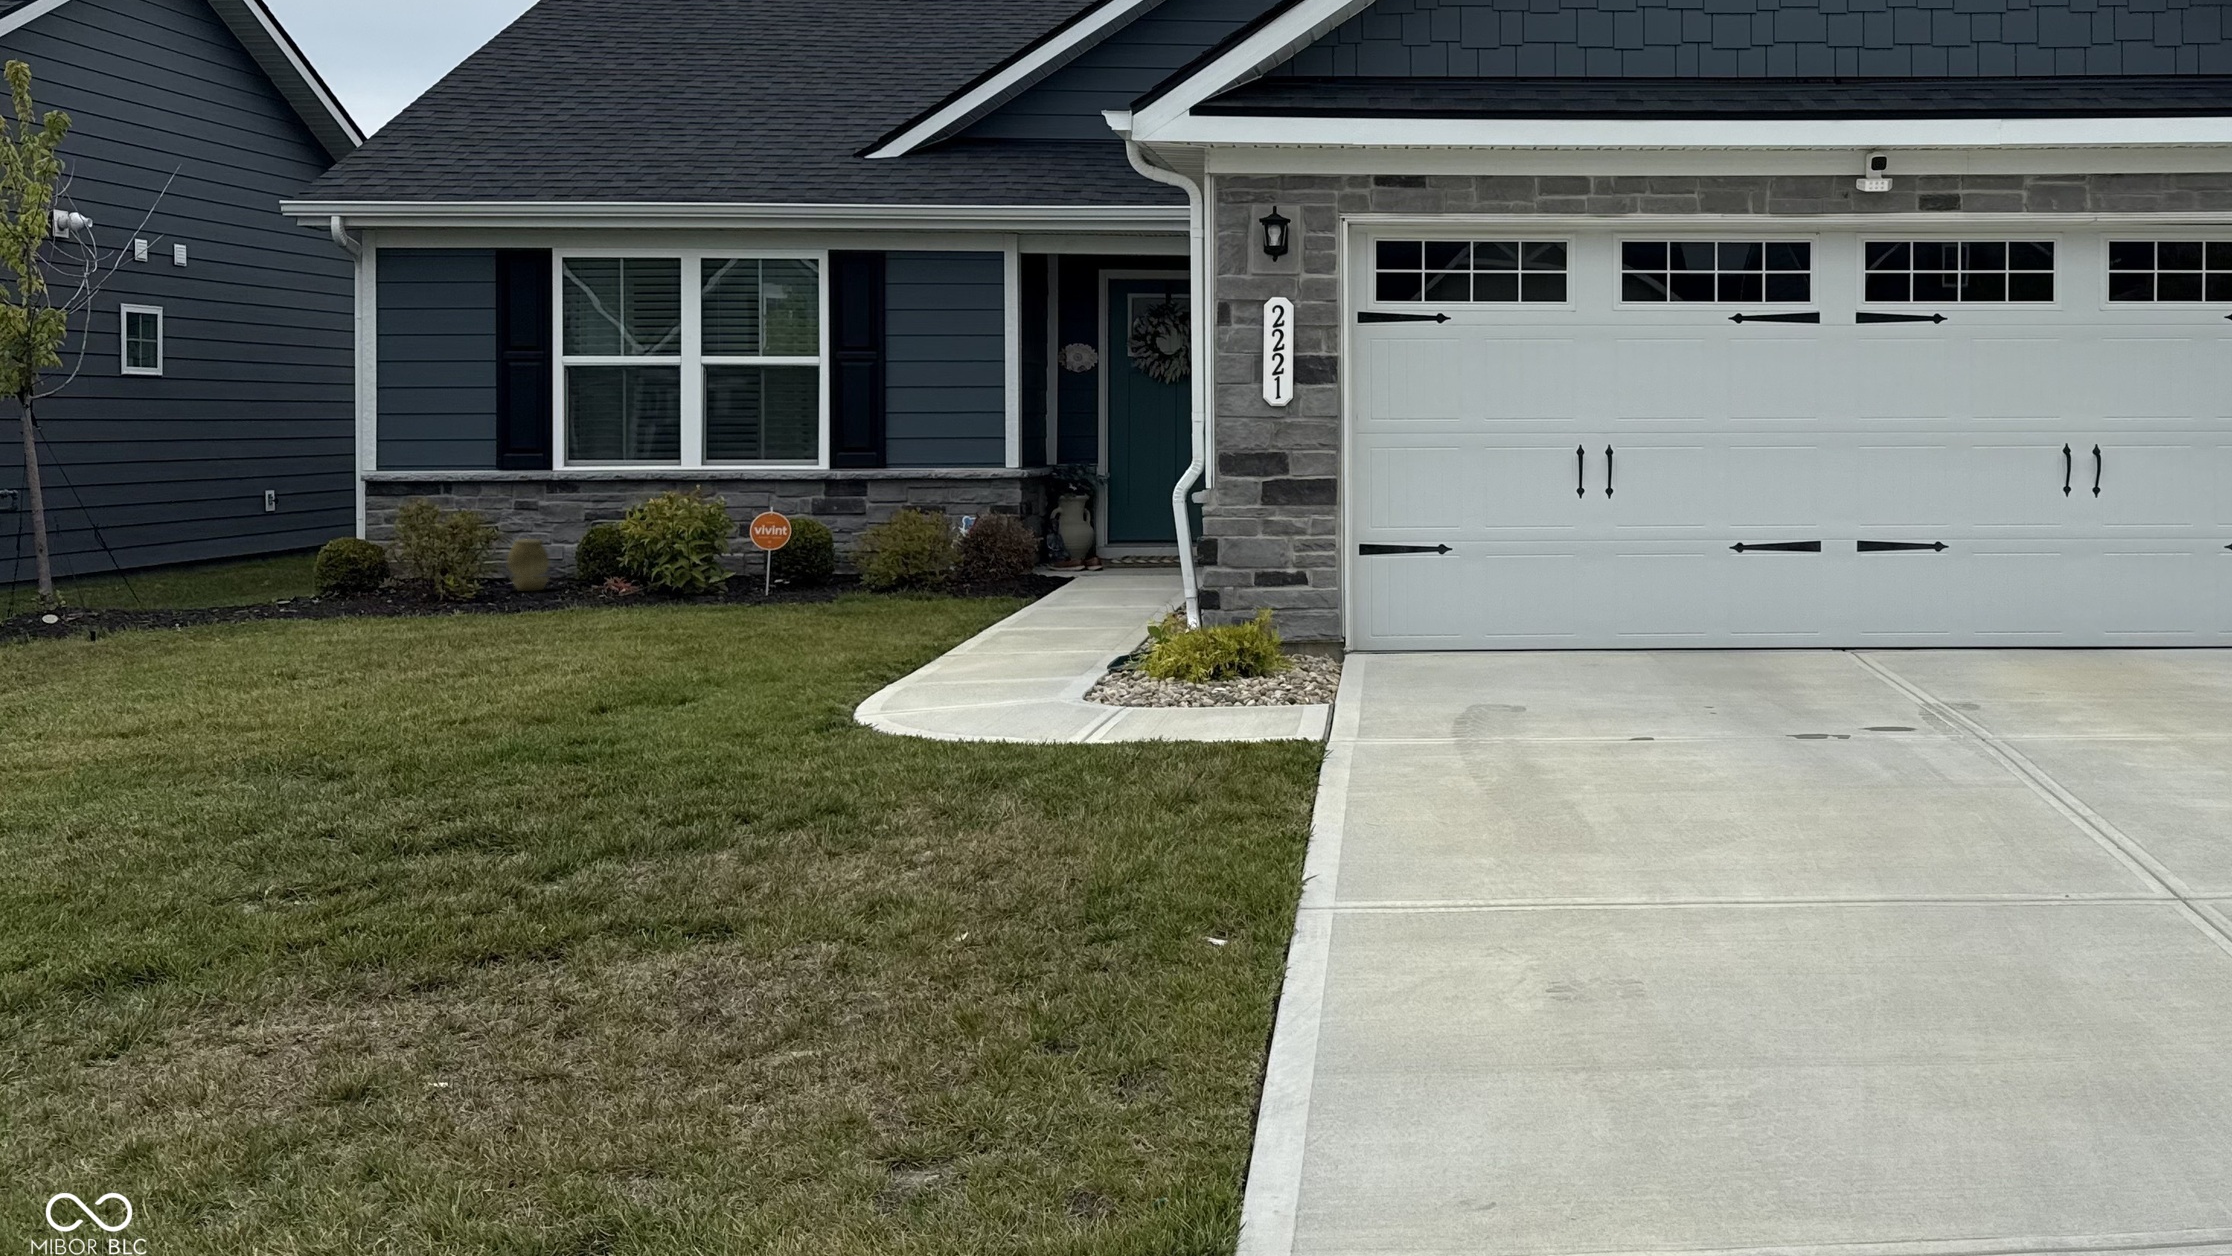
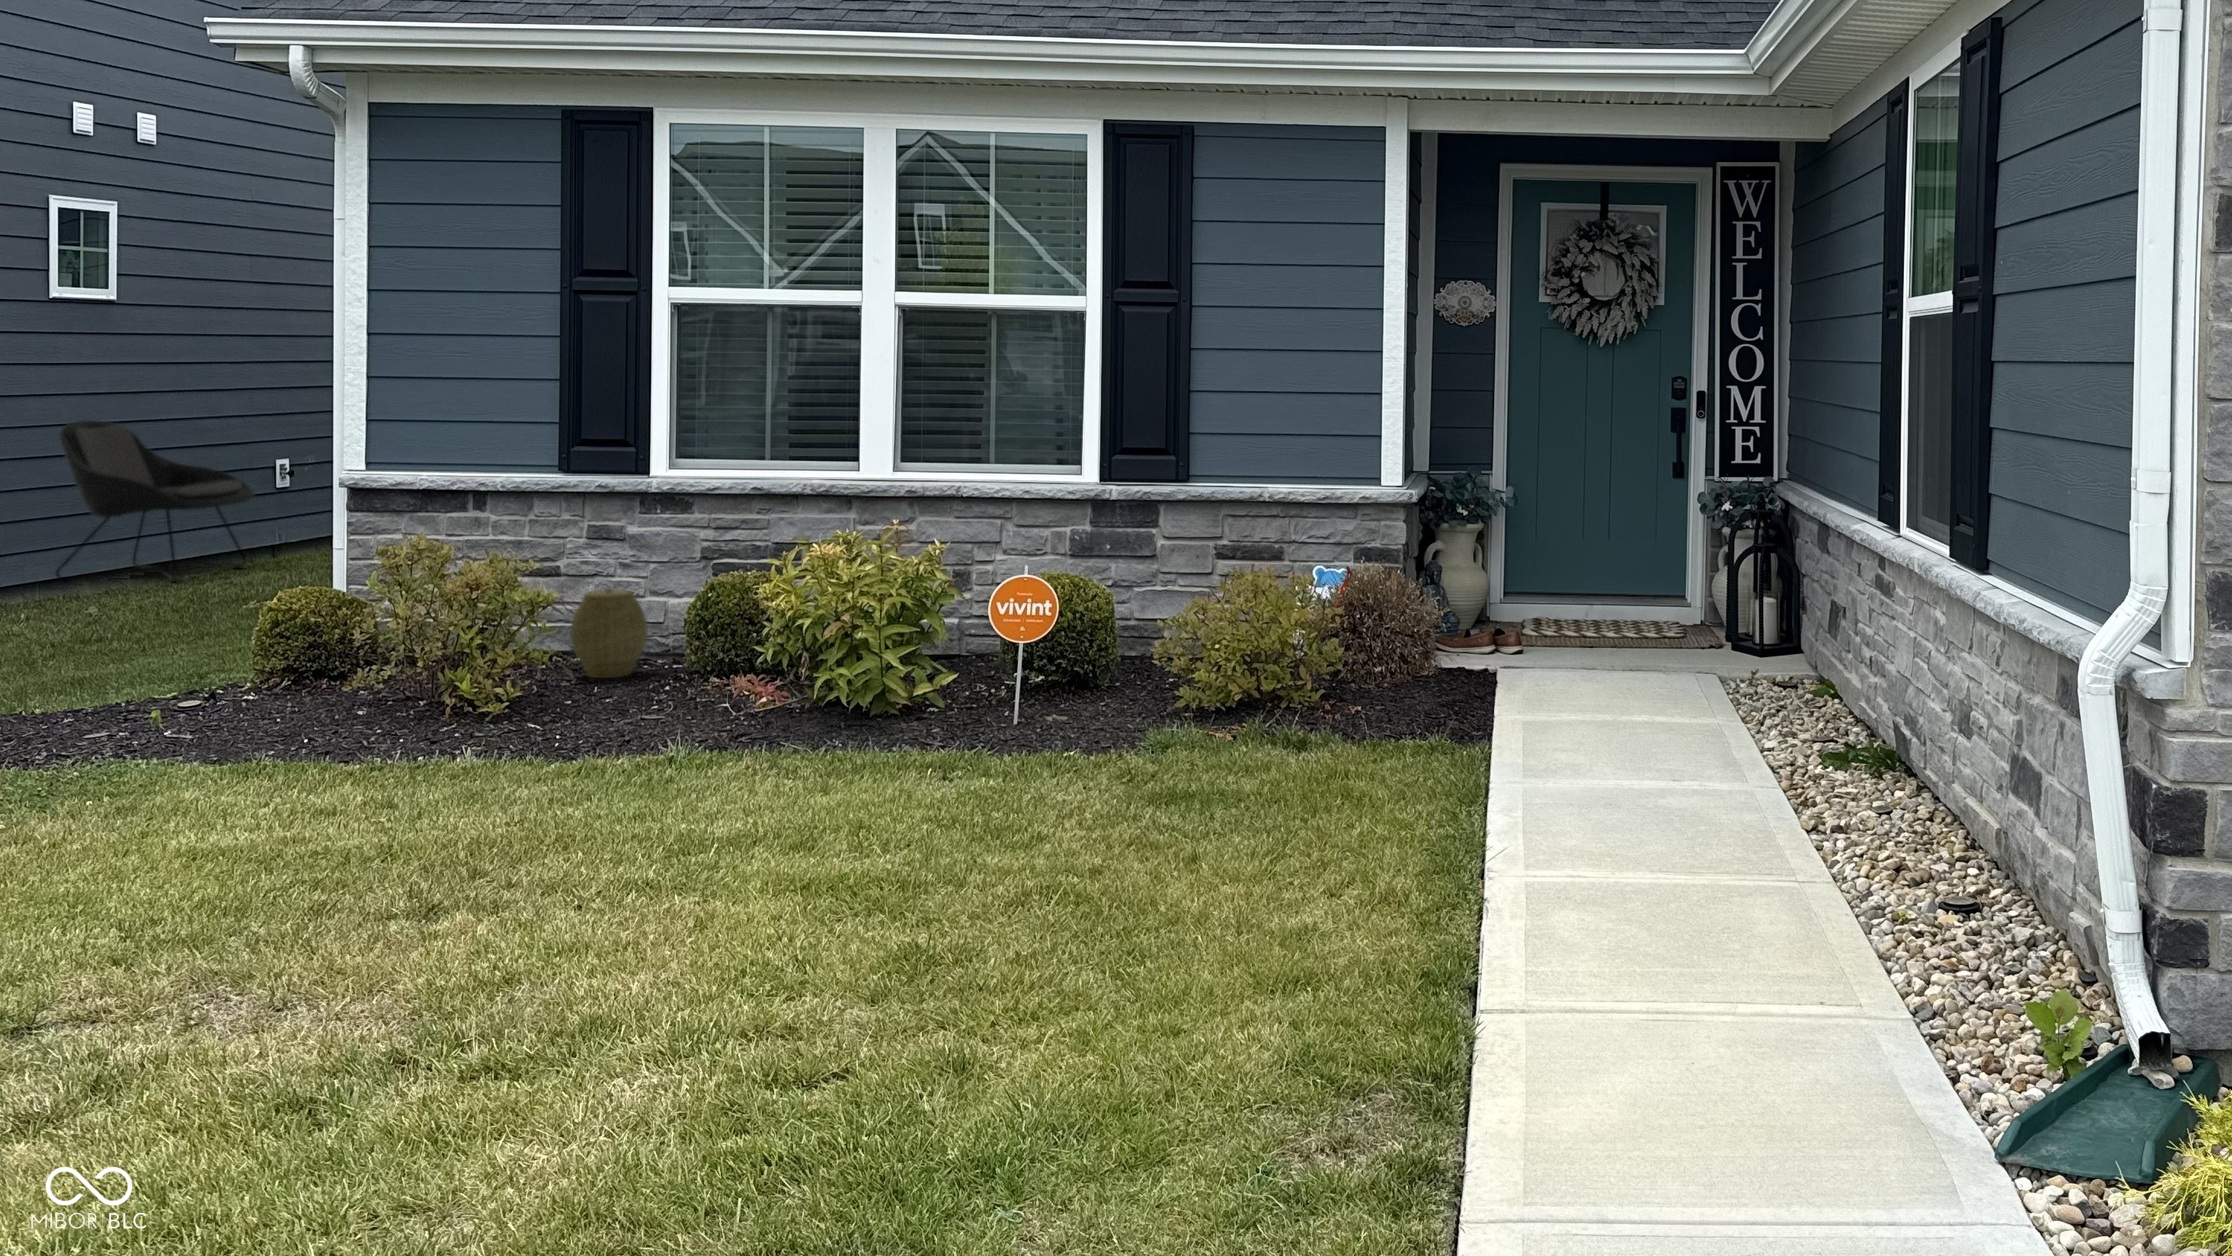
lounge chair: none [132,457,263,567] -> present [56,420,255,582]

